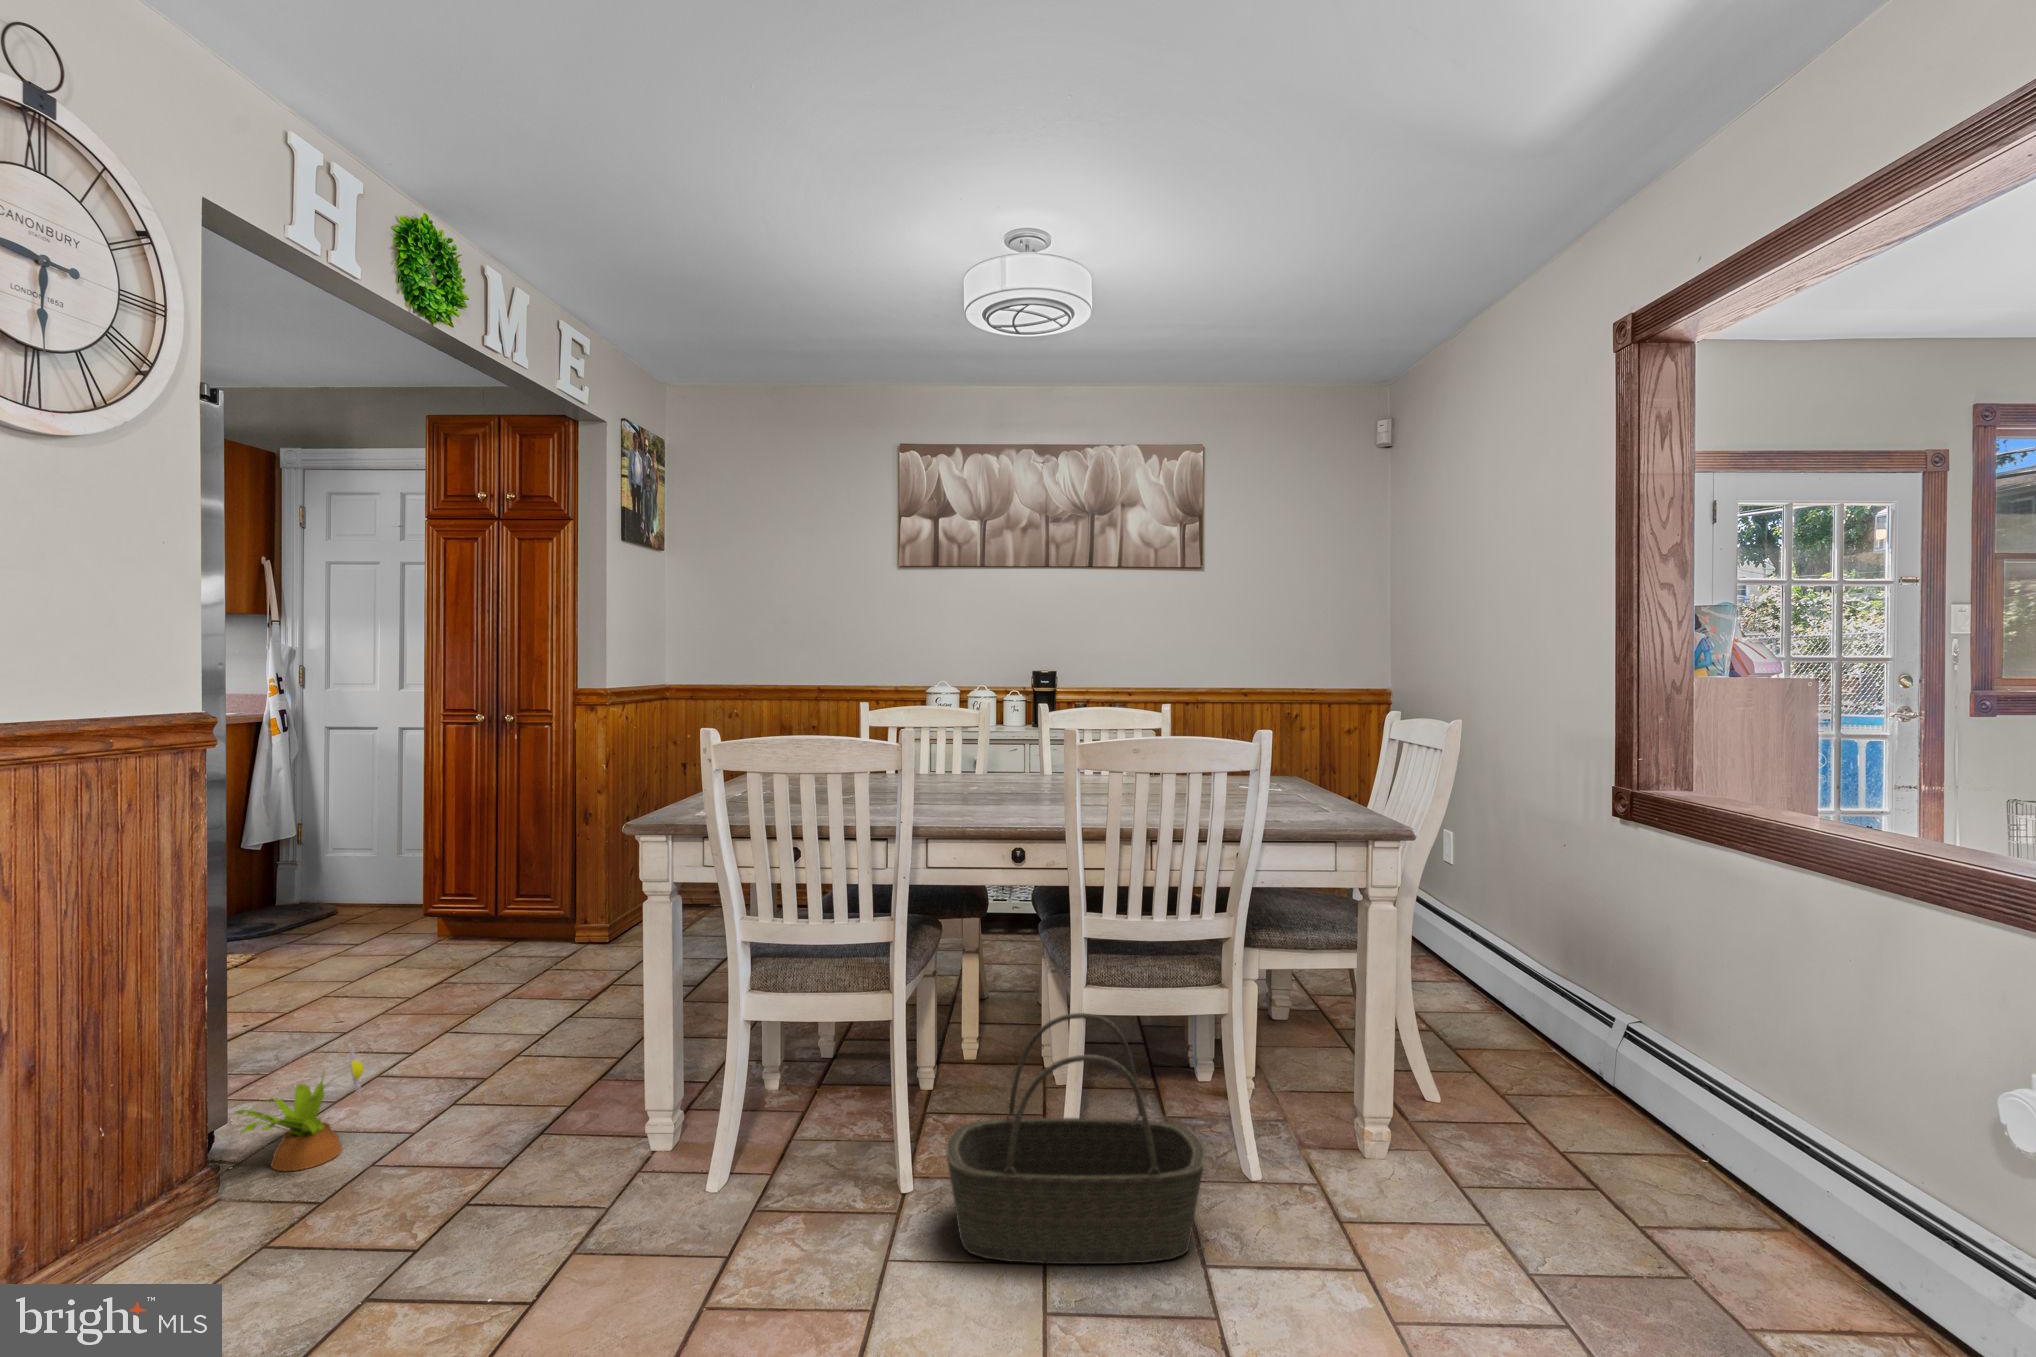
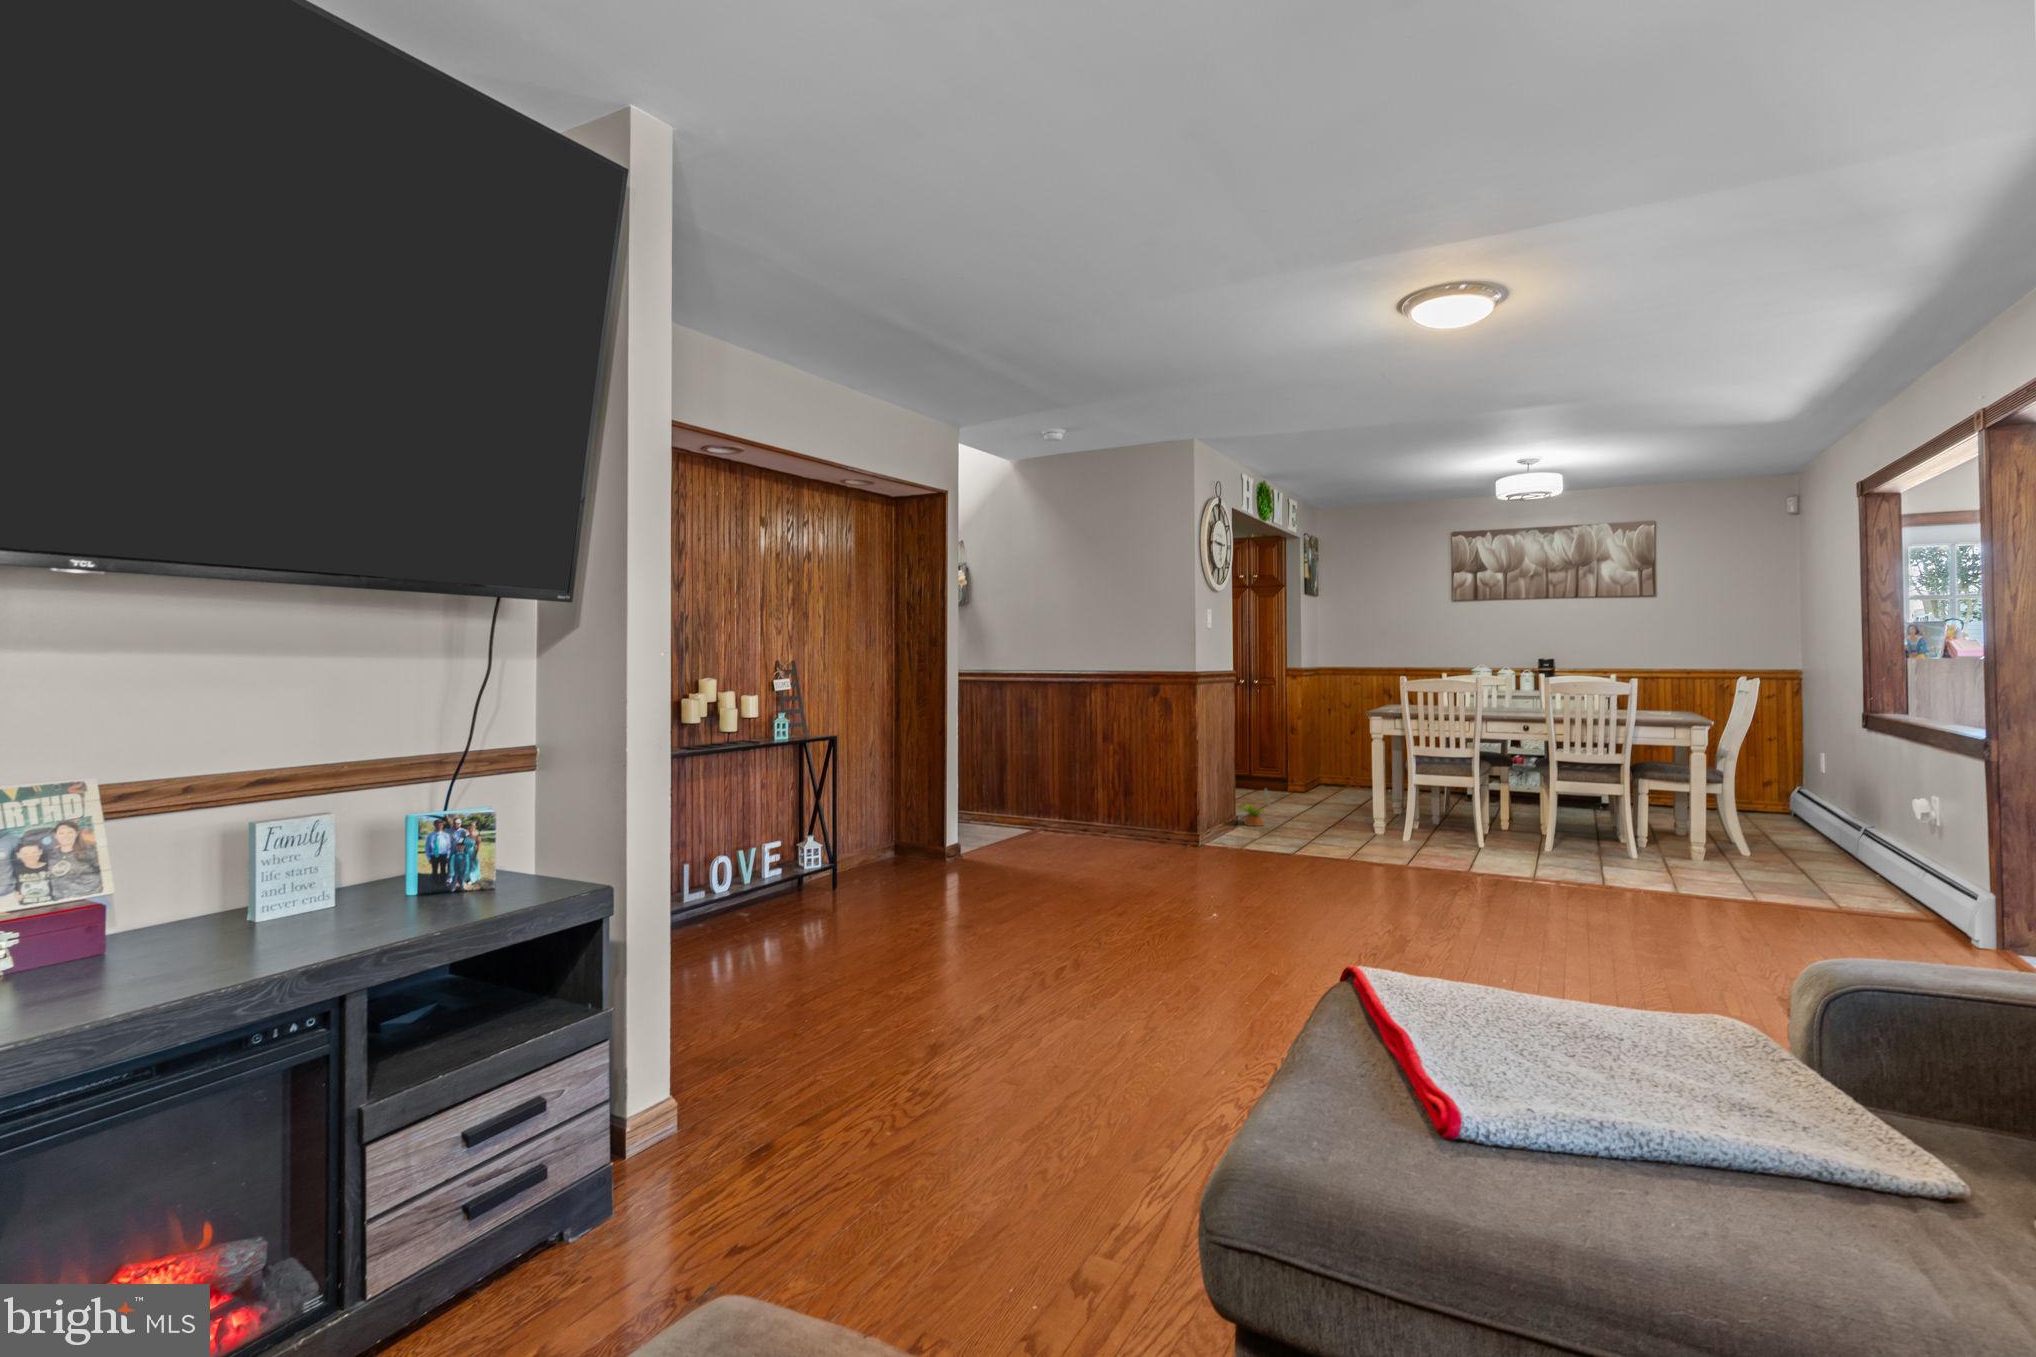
basket: present [946,1013,1205,1264] -> none [1497,783,1601,861]

